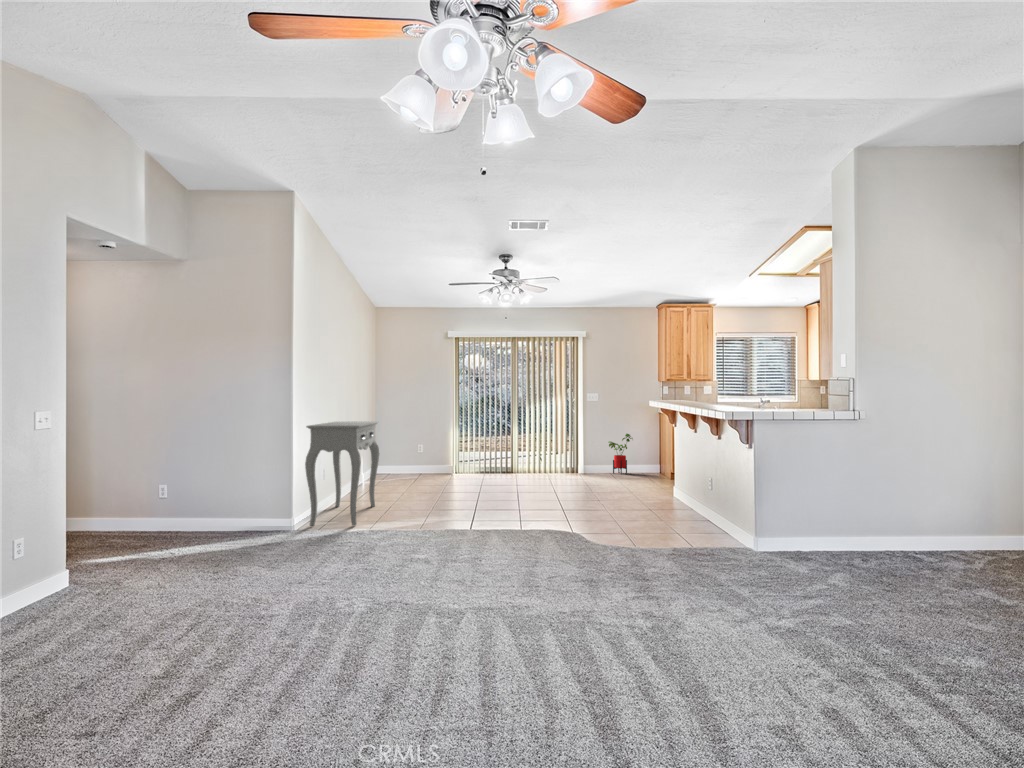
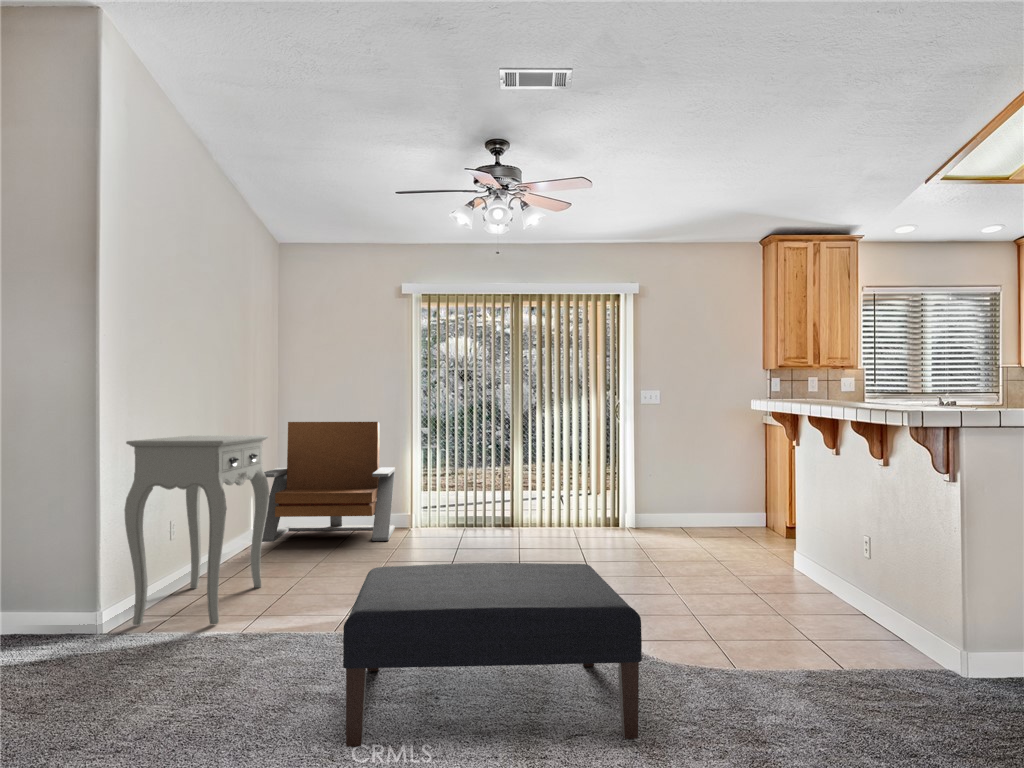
lounge chair: none [367,412,445,481] -> present [262,422,395,542]
house plant: present [608,434,633,474] -> none [677,459,721,530]
ottoman: none [436,492,586,583] -> present [343,563,642,747]

